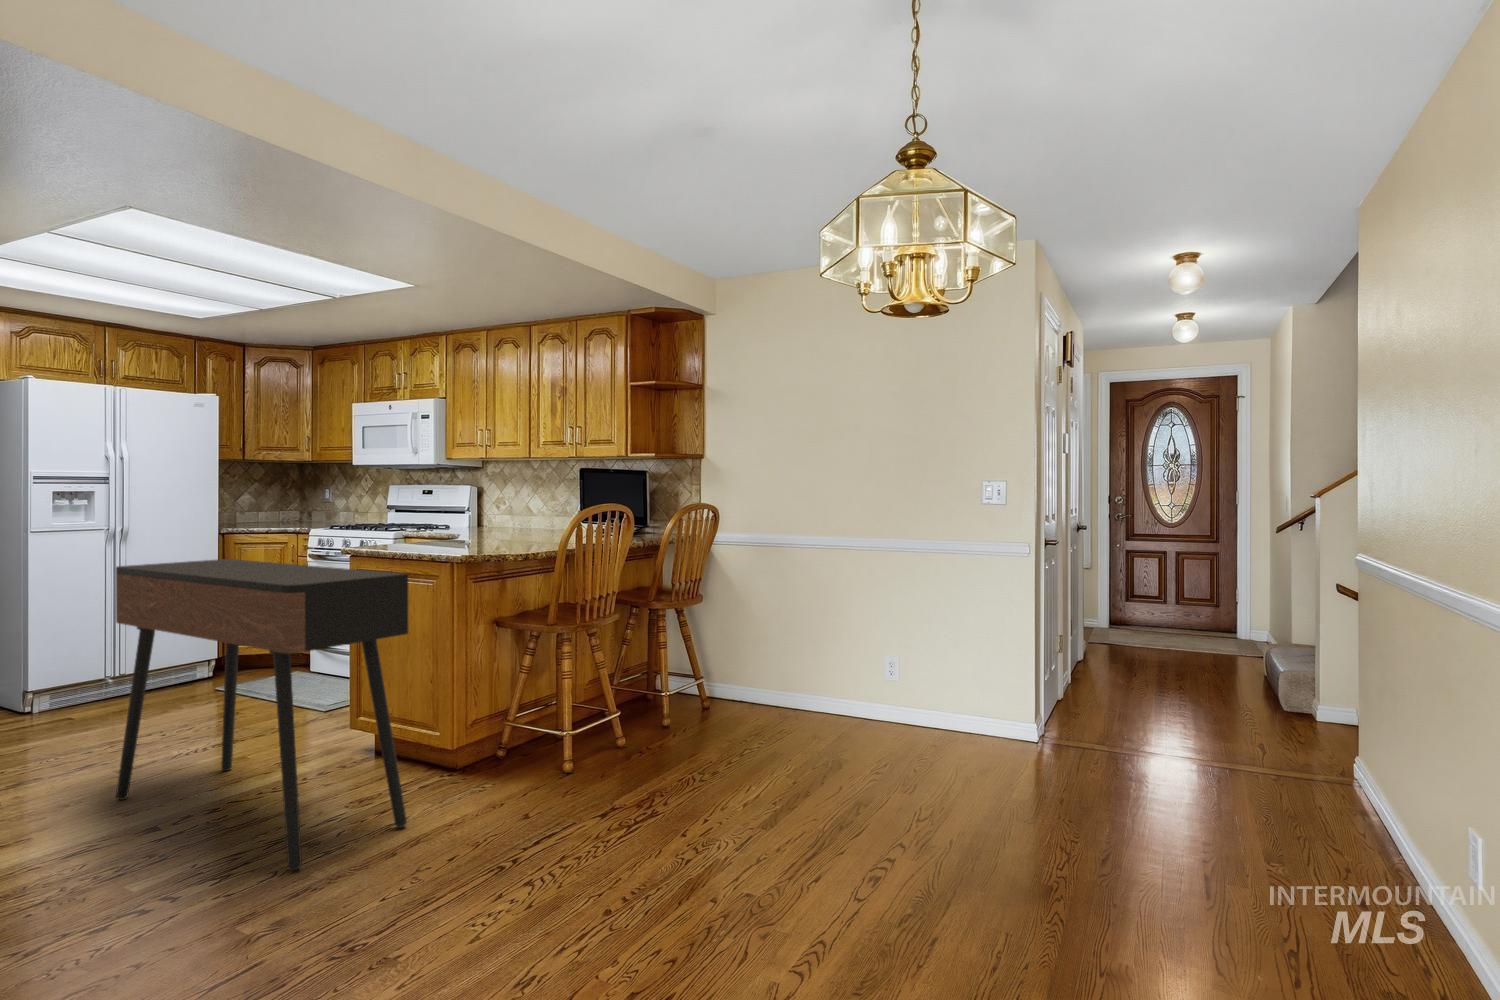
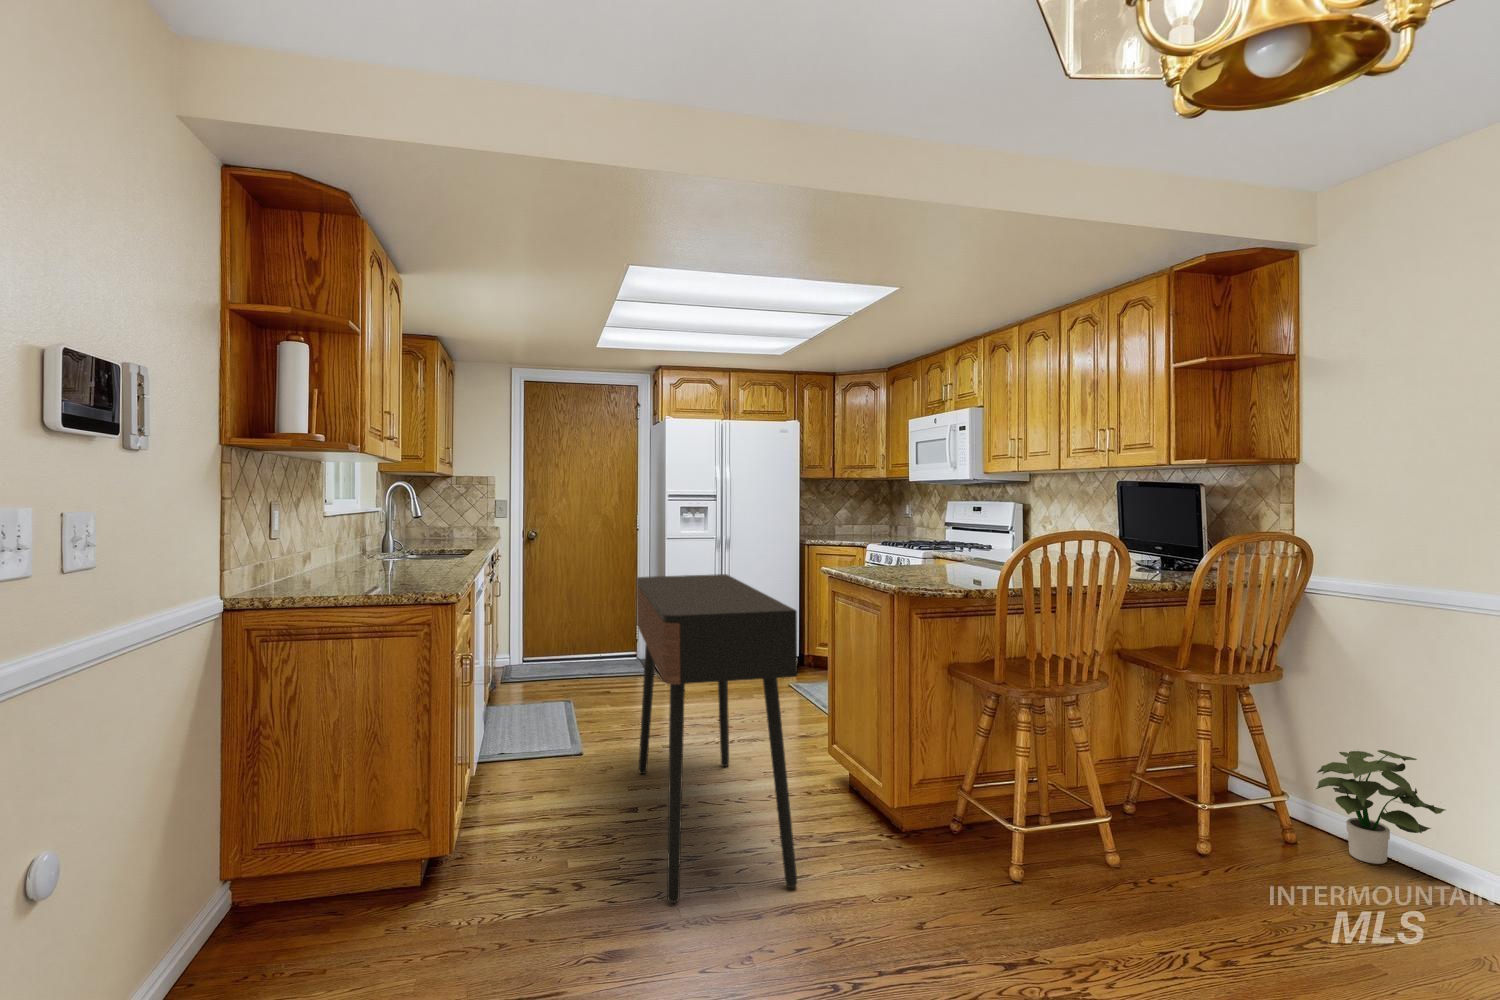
potted plant: none [722,641,788,712] -> present [1316,750,1445,864]

